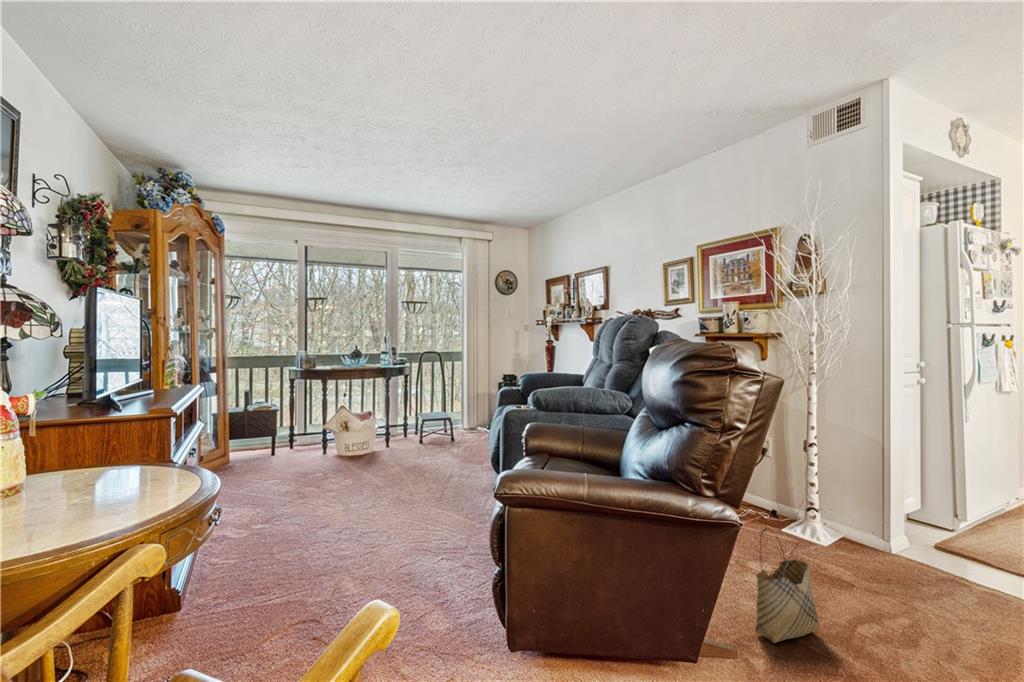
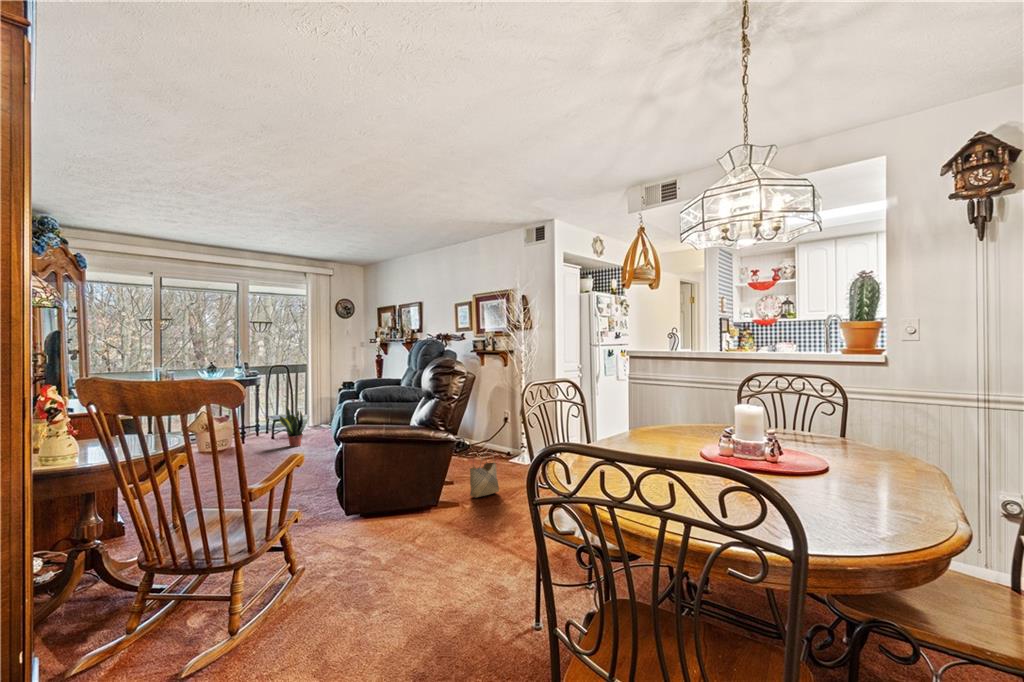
potted plant: none [426,405,465,458] -> present [280,407,309,447]

